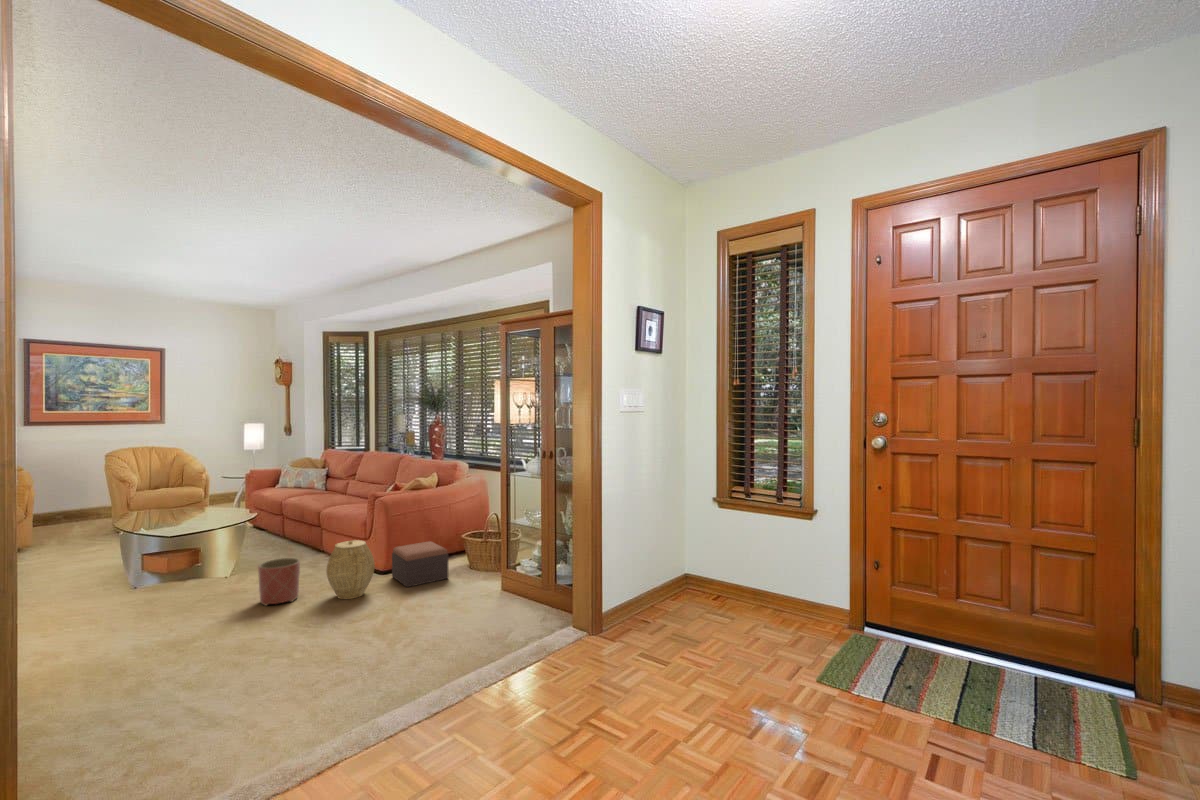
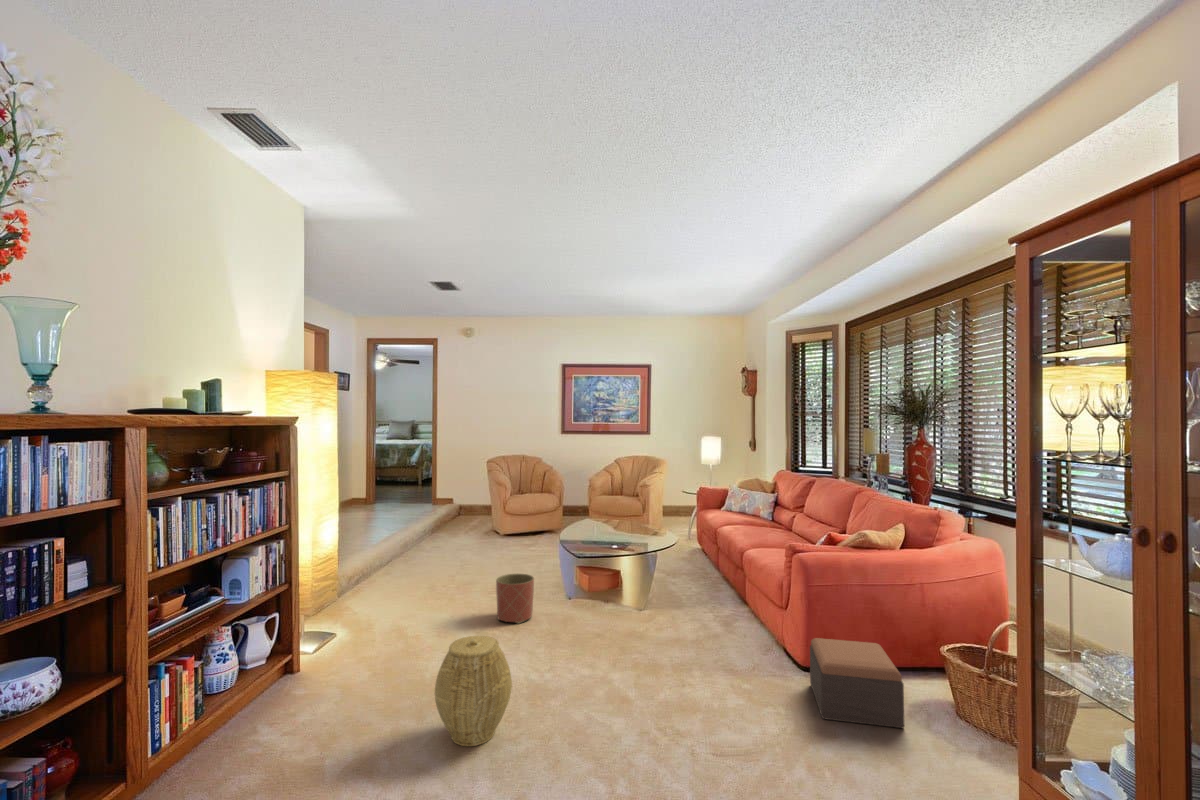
woven basket: present [326,540,375,599] -> present [435,636,512,746]
planter: present [258,558,300,606] -> present [496,574,534,624]

